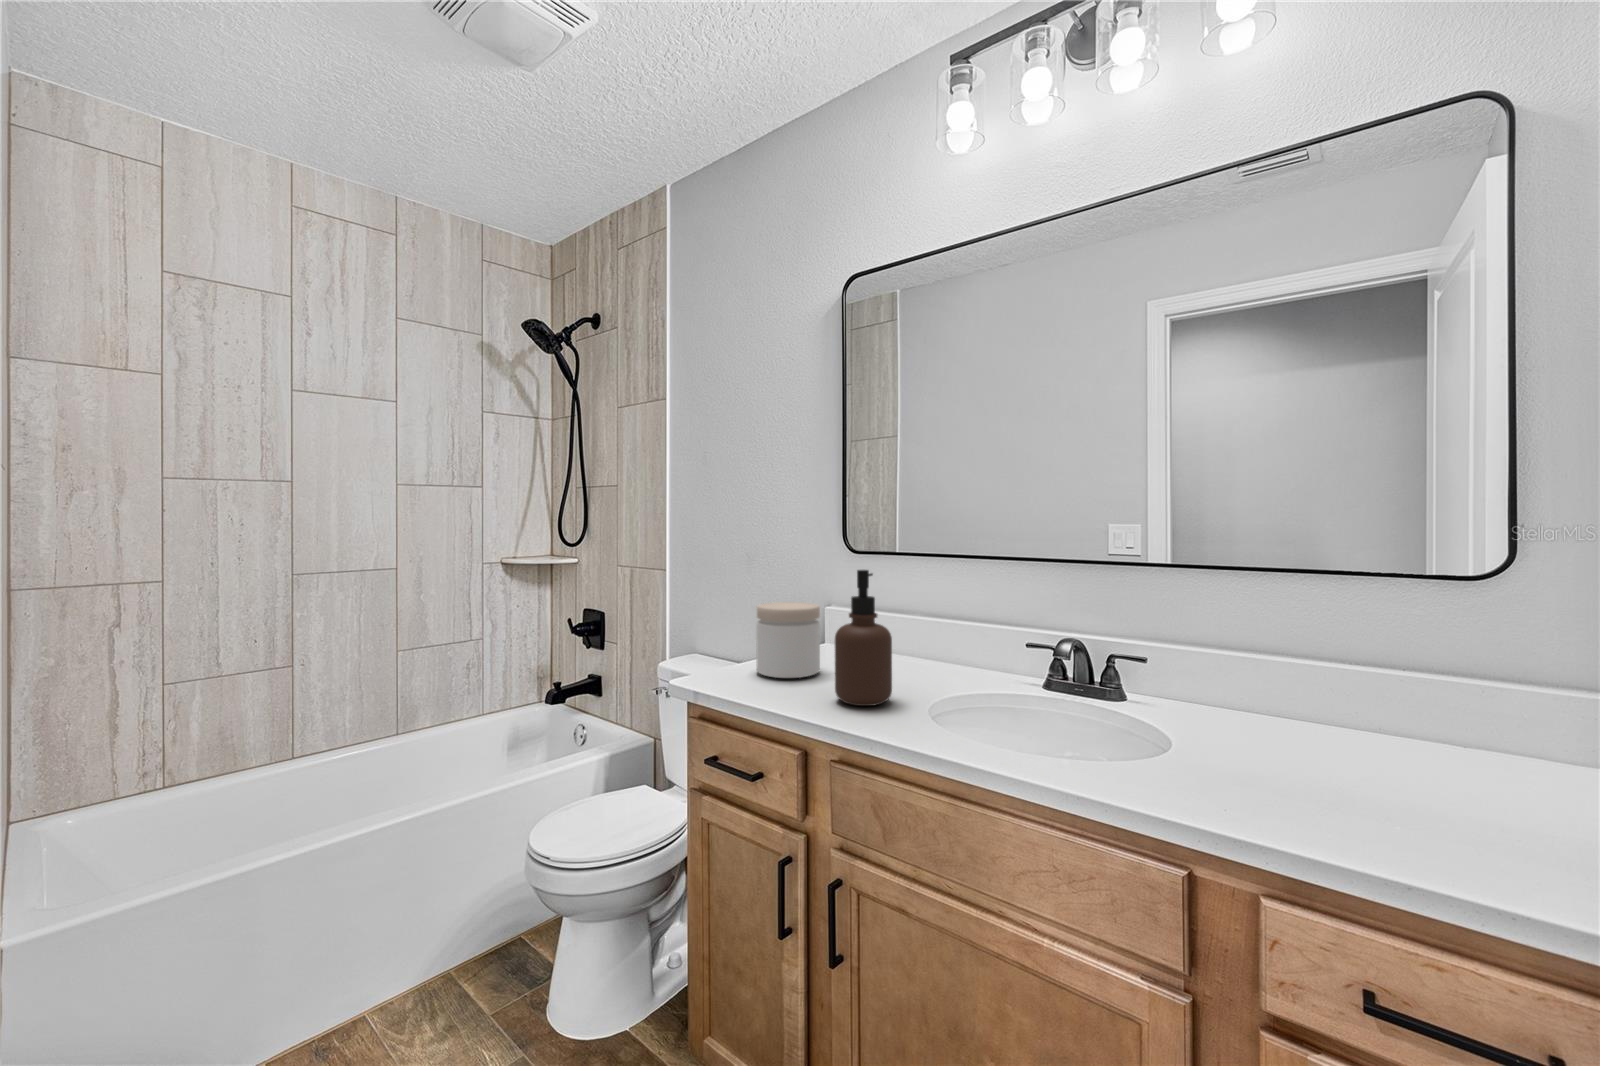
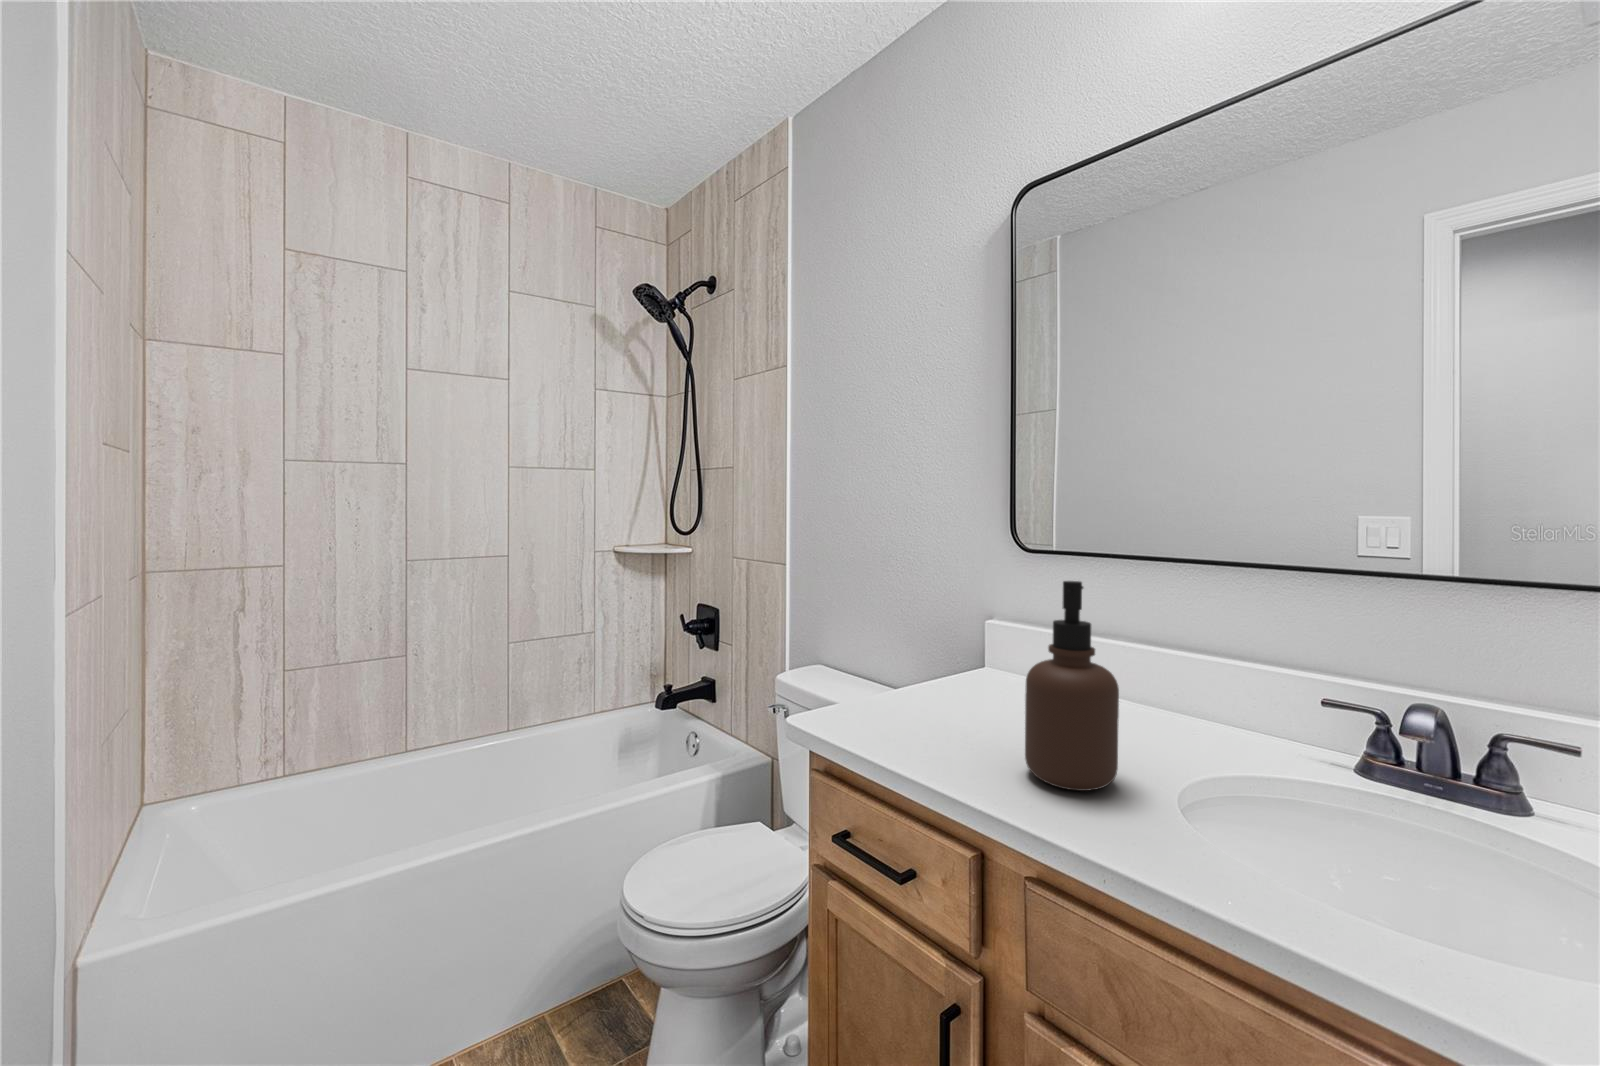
jar: present [756,602,820,678] -> none [901,616,990,725]

